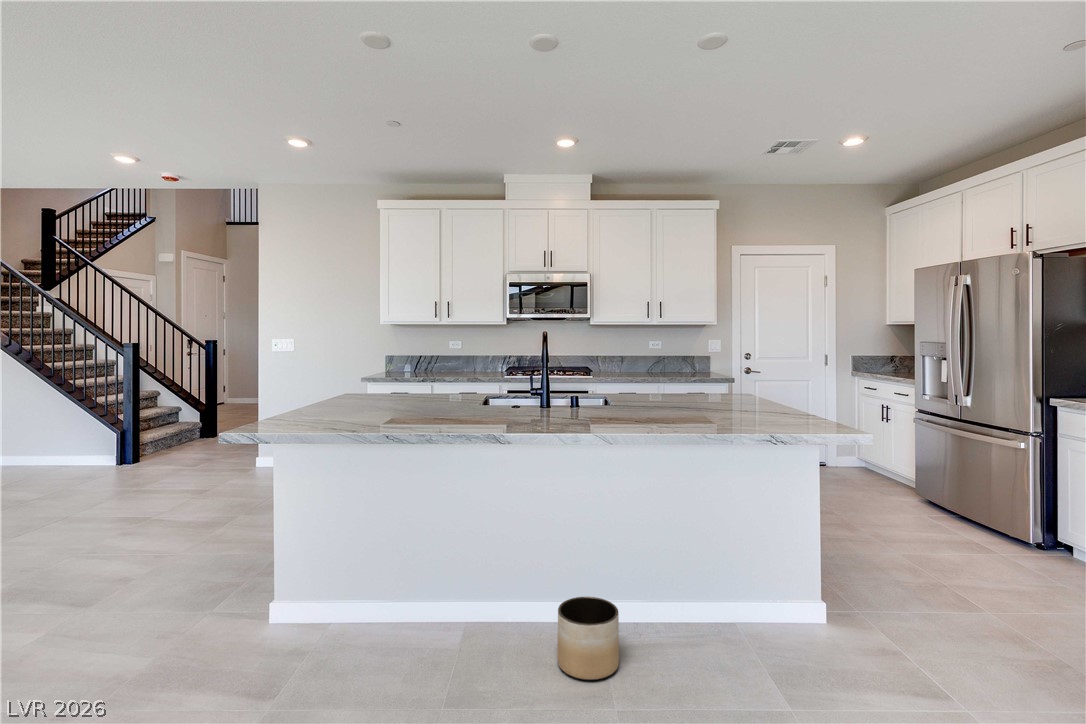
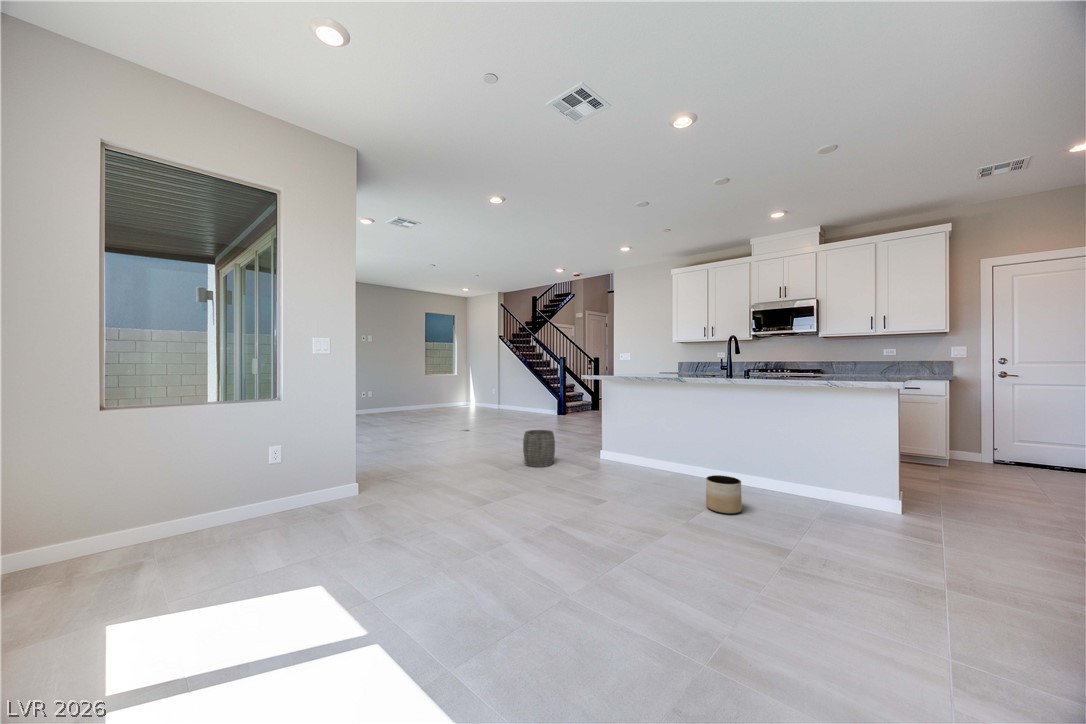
woven basket: none [59,550,164,666] -> present [523,430,555,467]

